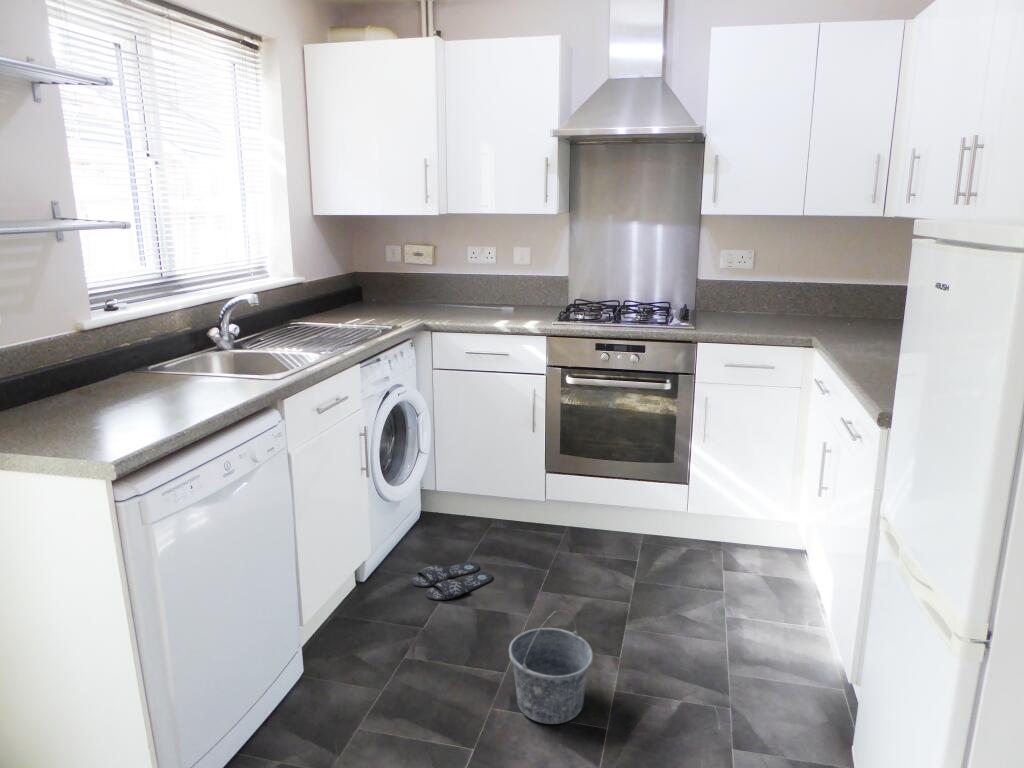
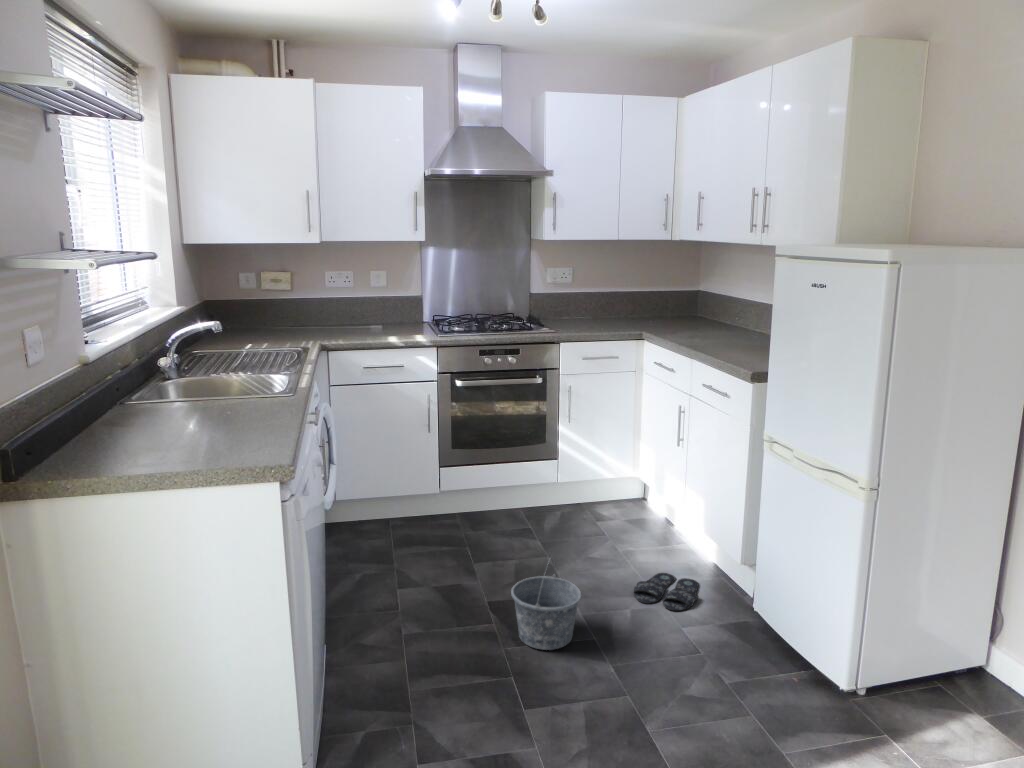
slippers: present [412,562,493,600] -> present [634,573,698,611]

